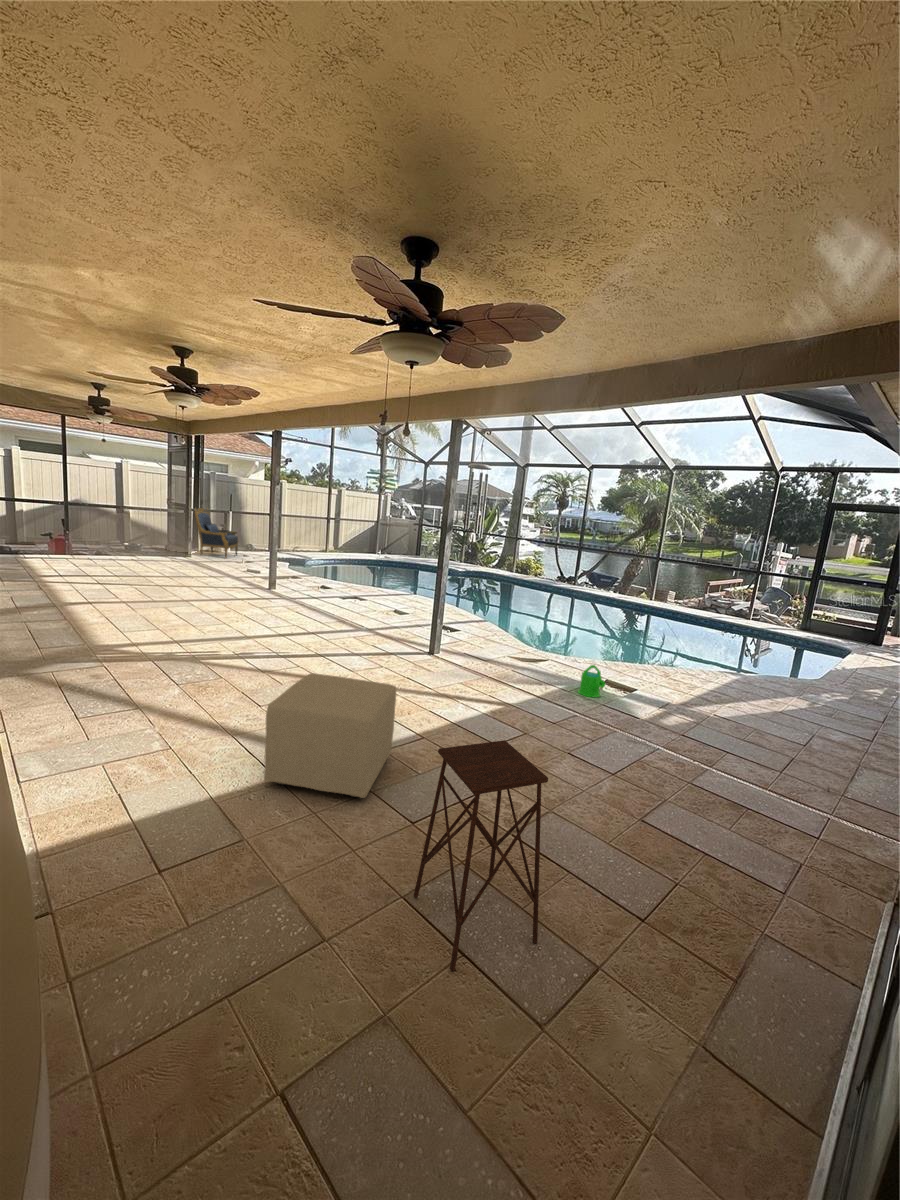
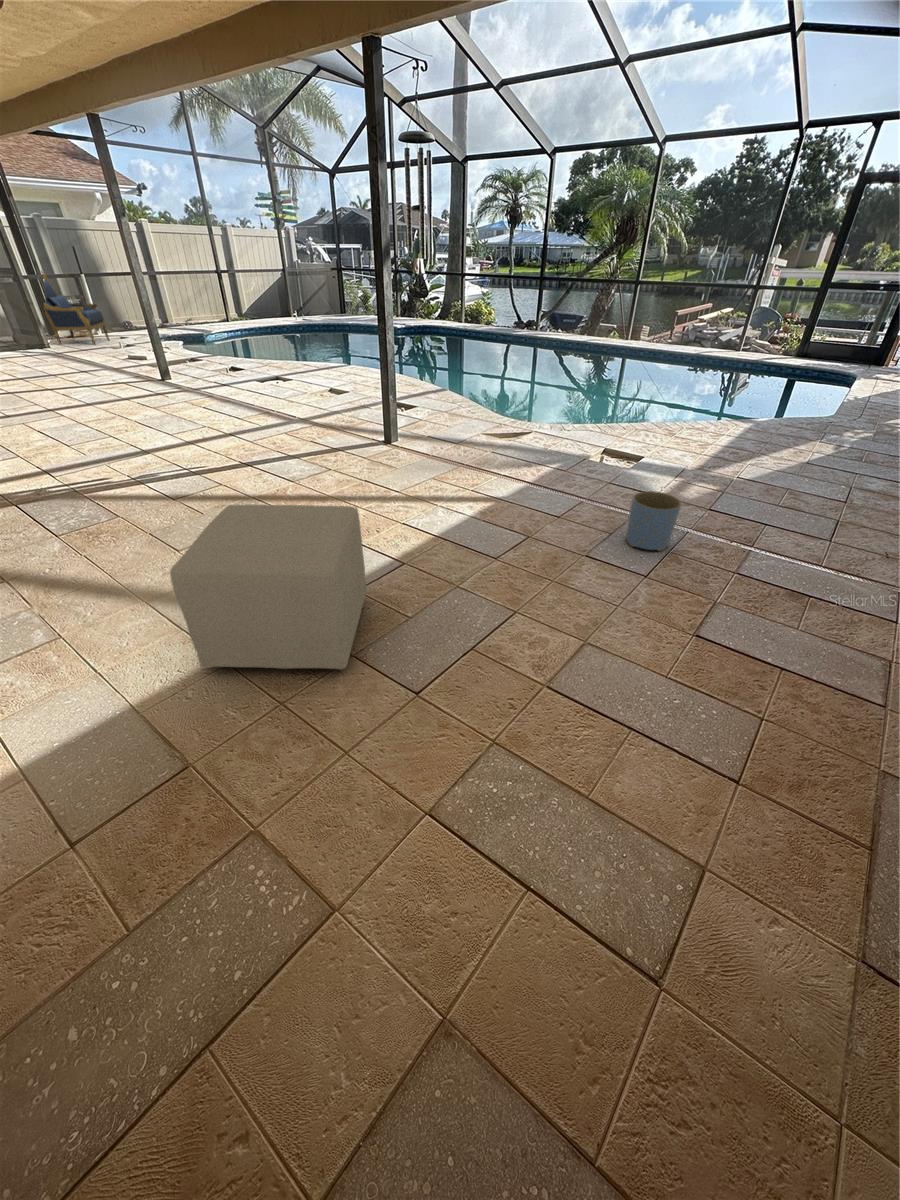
watering can: present [578,665,605,697] -> none [576,434,613,475]
planter: none [604,709,645,758] -> present [626,491,681,551]
side table: present [414,740,548,971] -> none [441,596,654,914]

